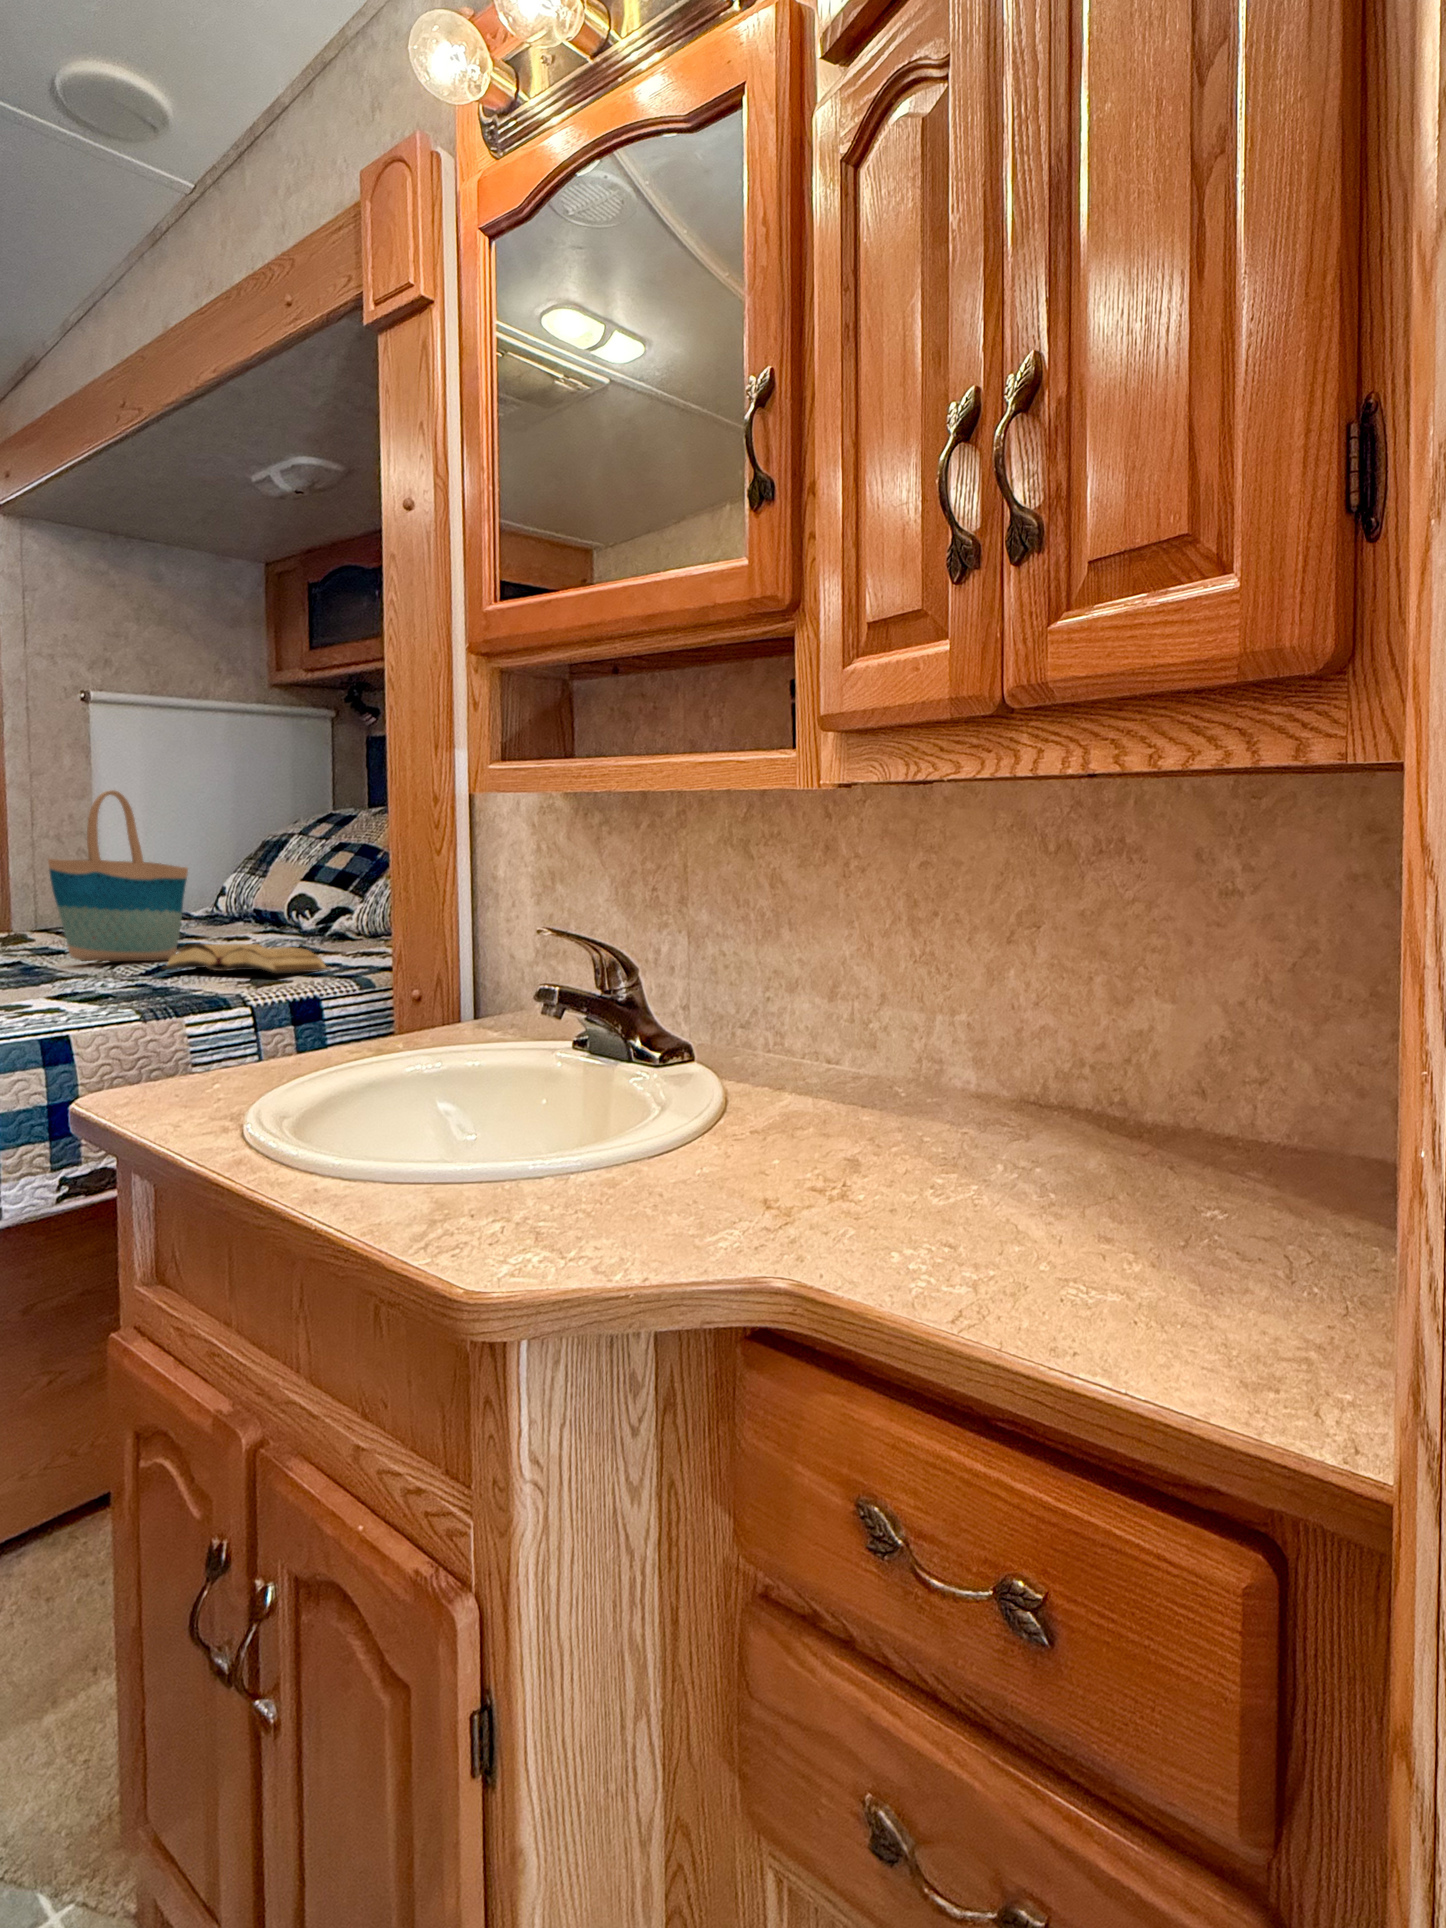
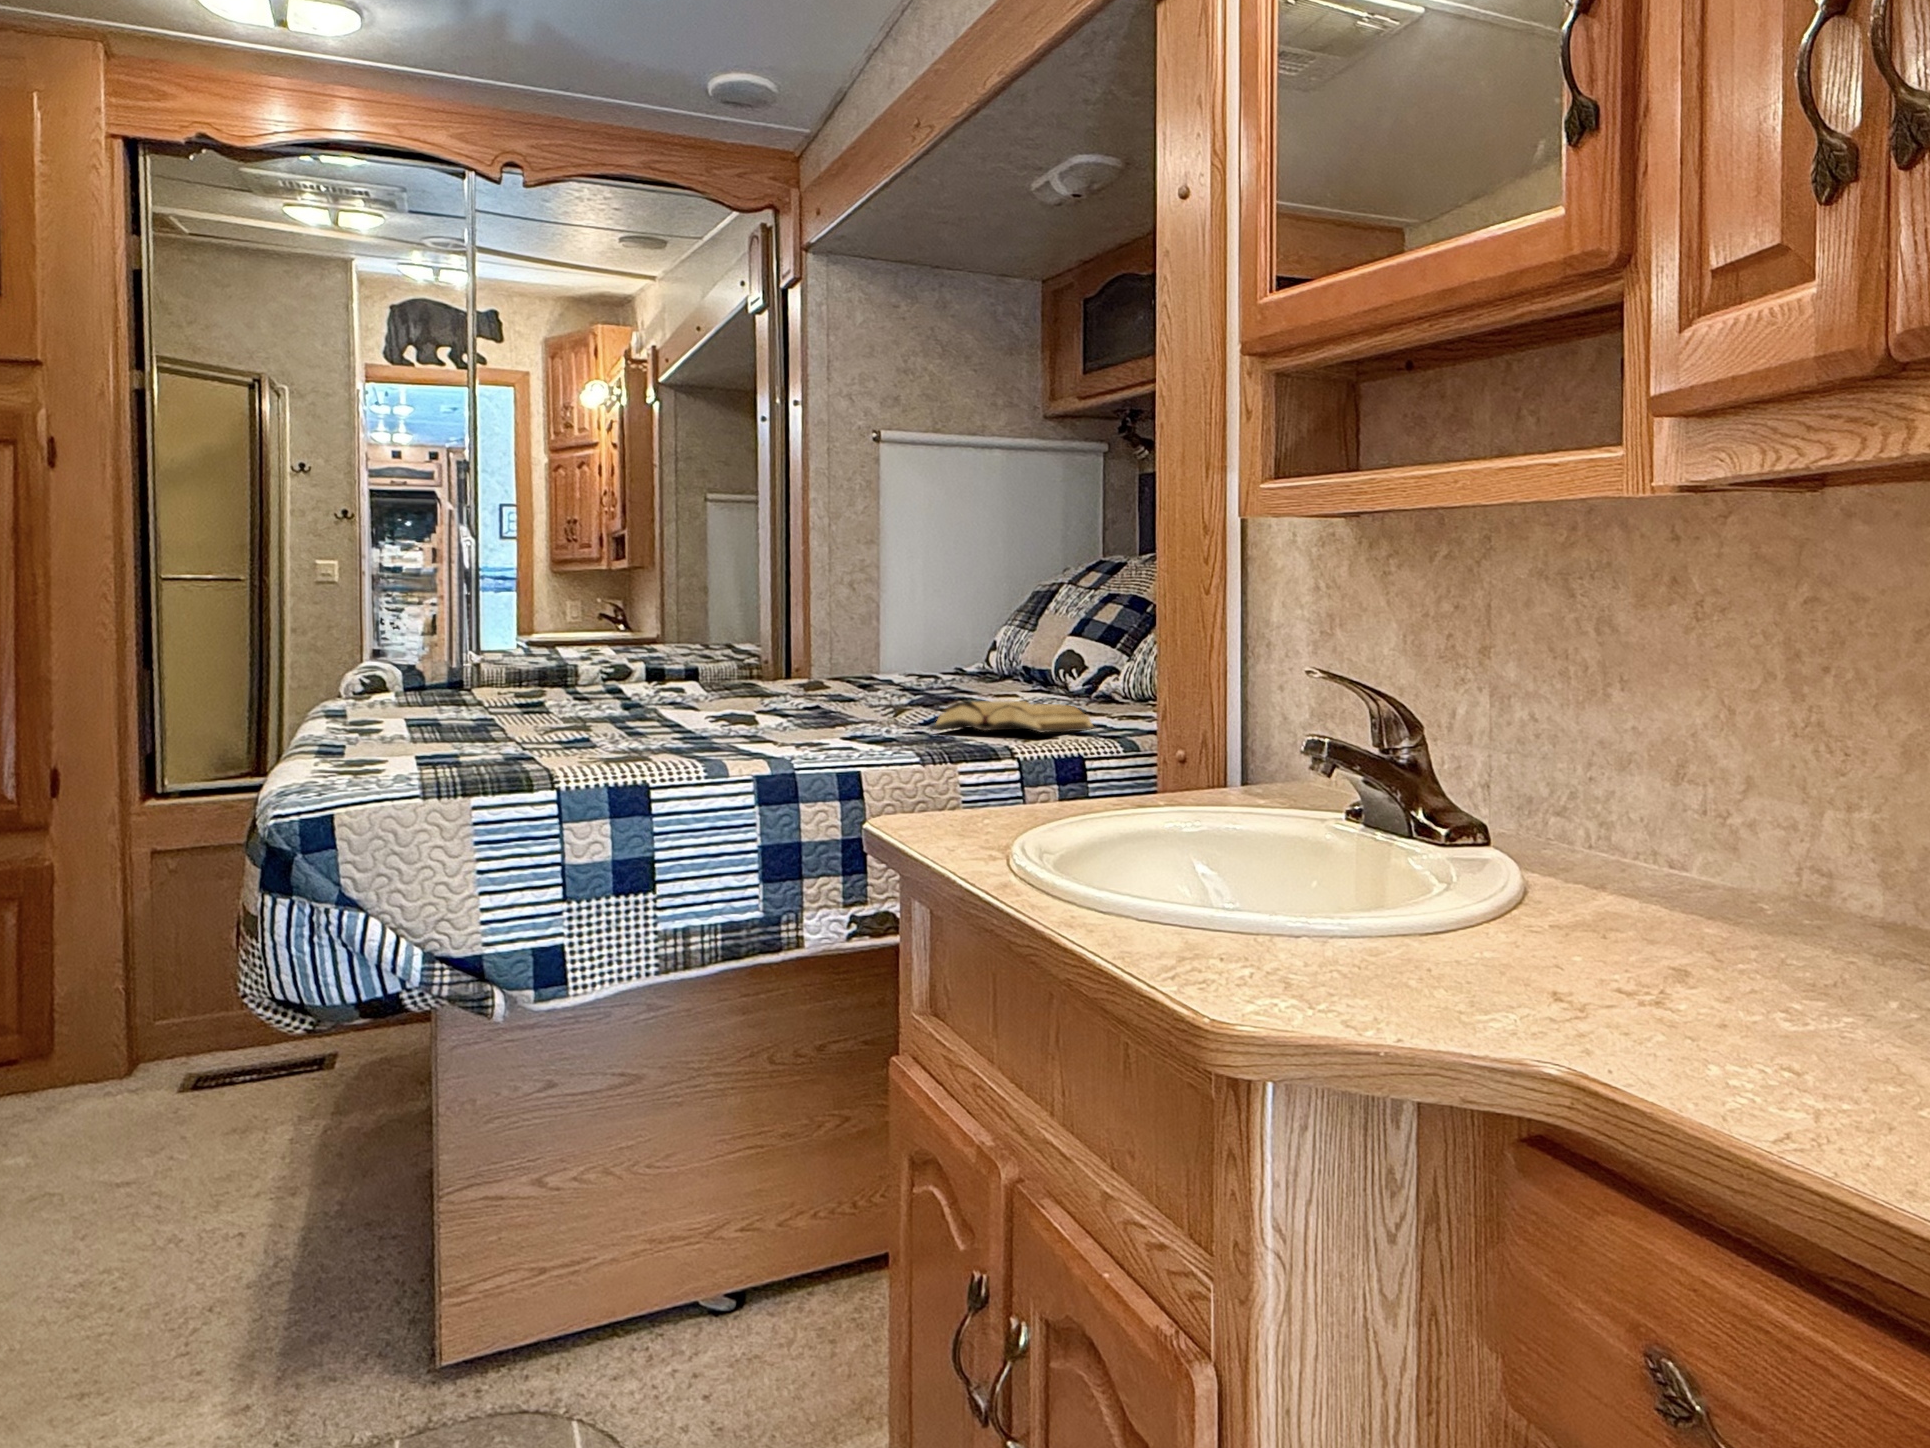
tote bag: present [48,790,188,961] -> none [830,539,960,722]

